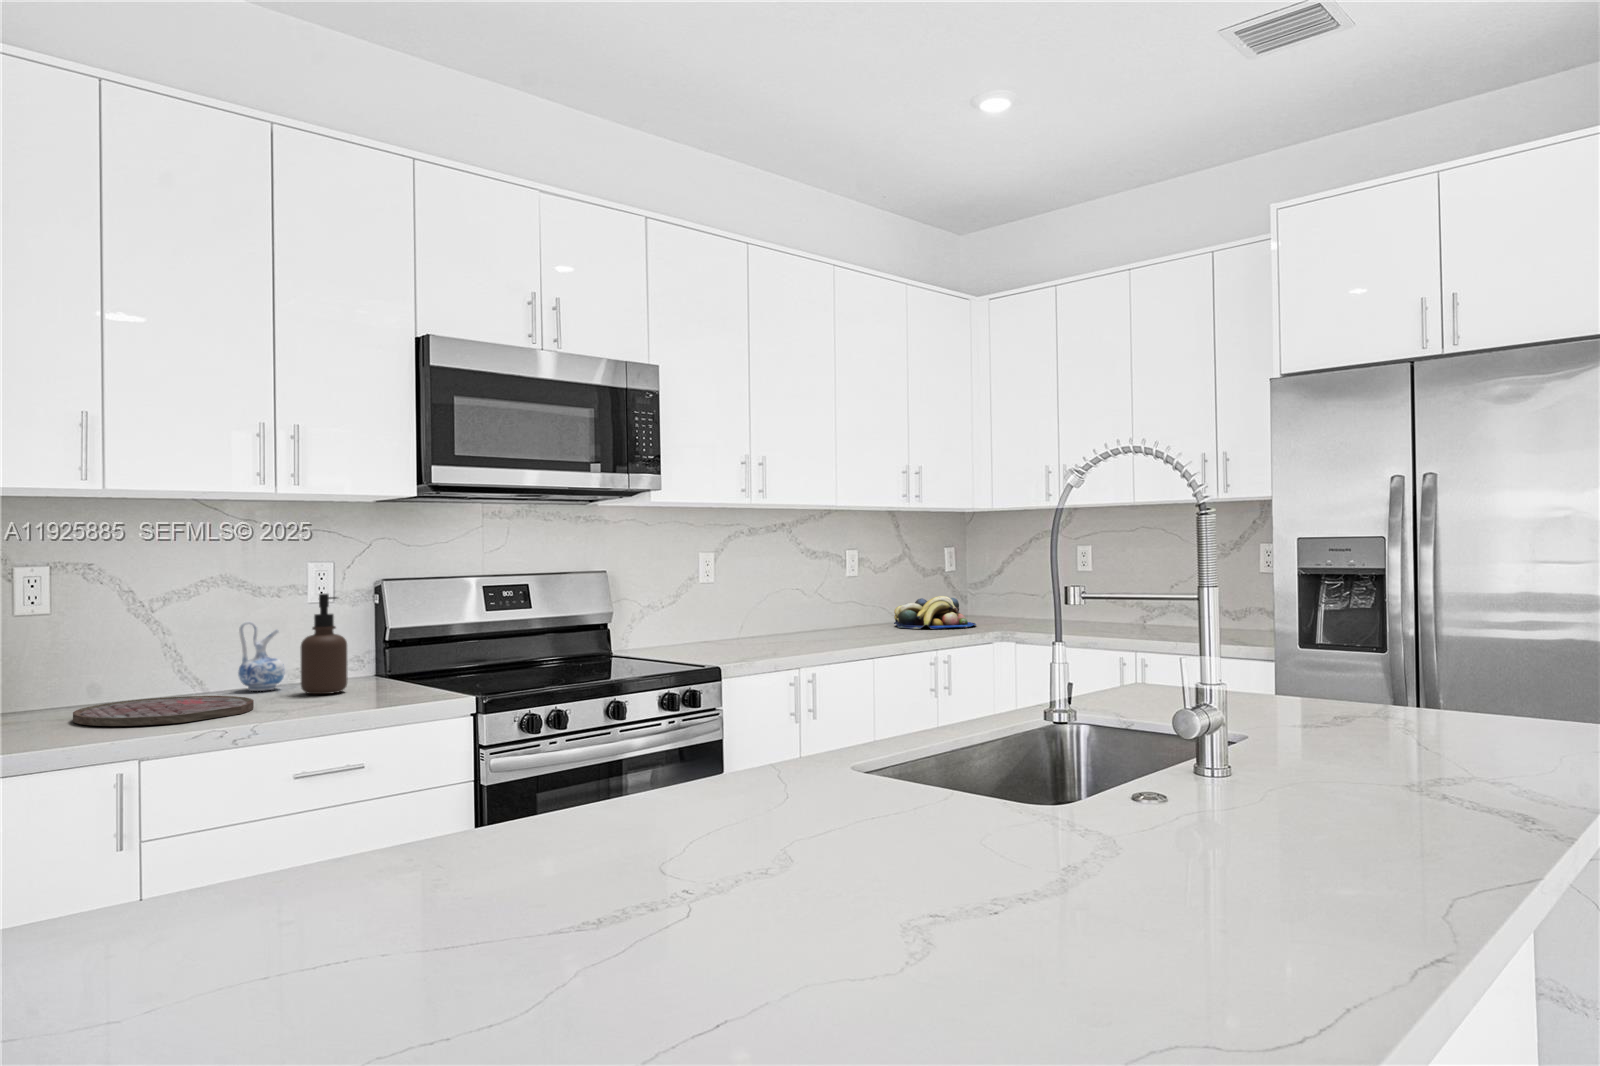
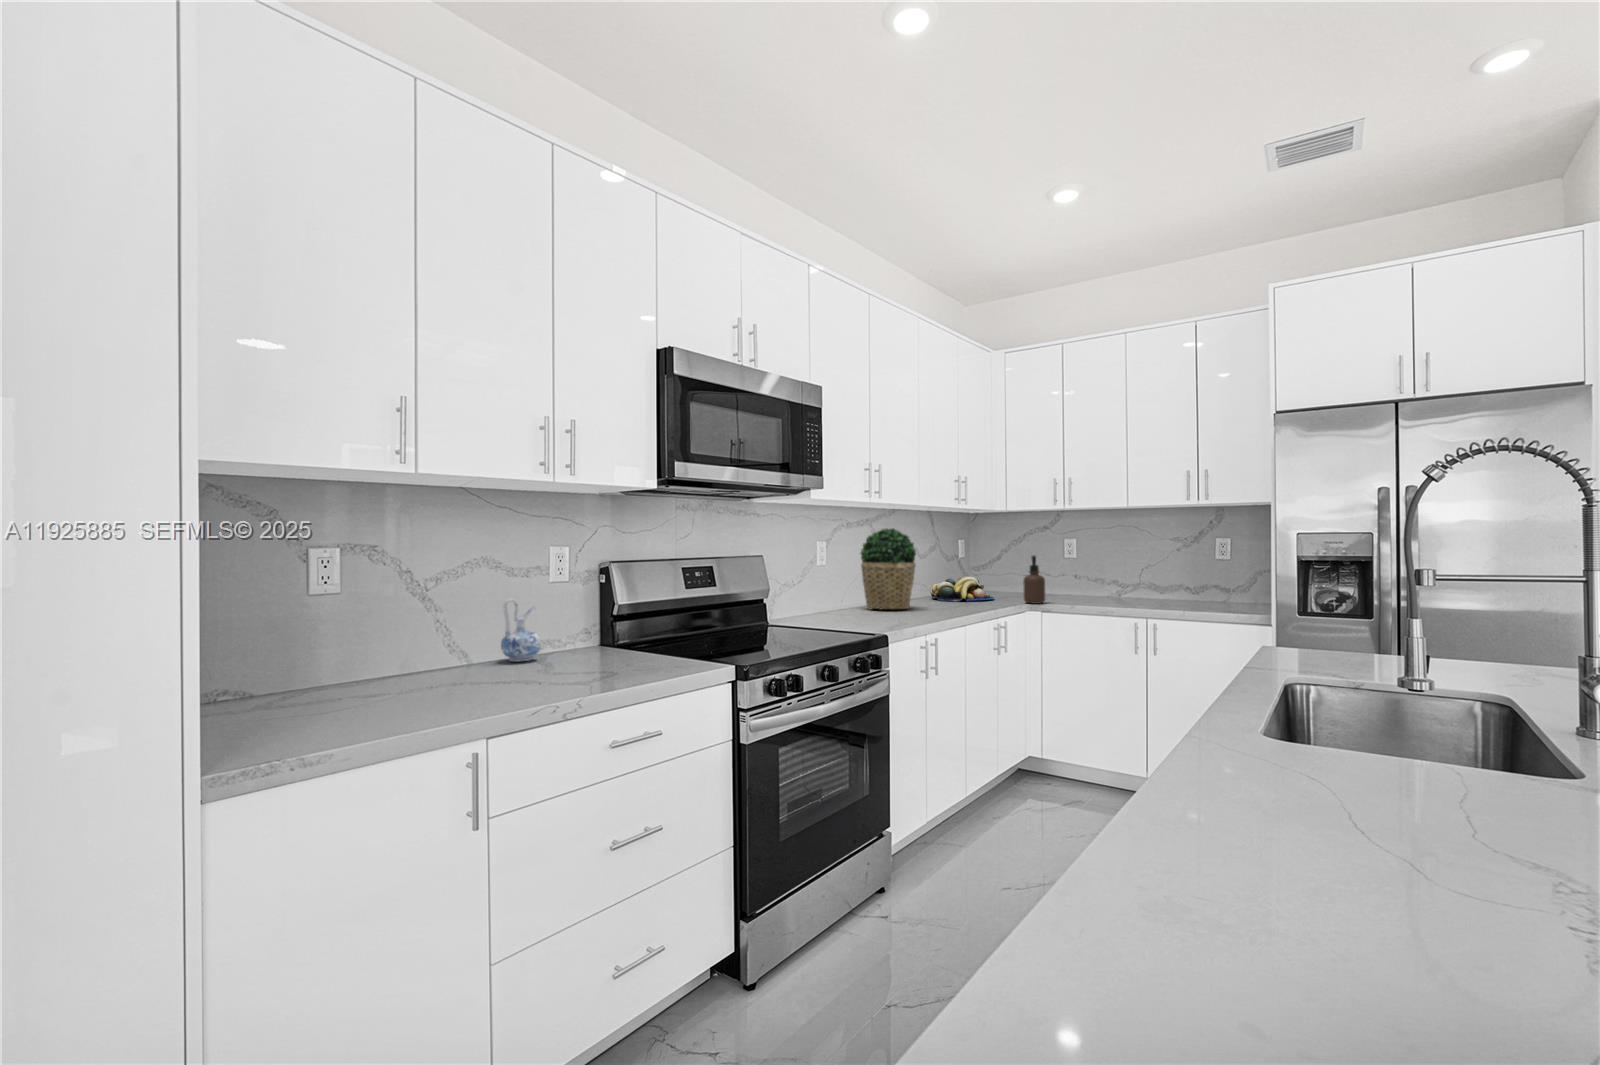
potted plant: none [768,533,840,639] -> present [861,528,916,610]
soap dispenser: present [301,594,348,694] -> present [1023,556,1045,604]
cutting board: present [73,696,254,726] -> none [384,668,547,703]

